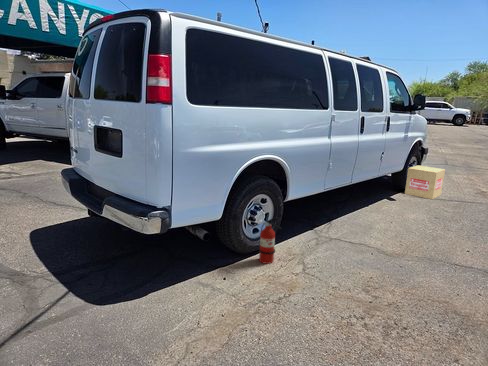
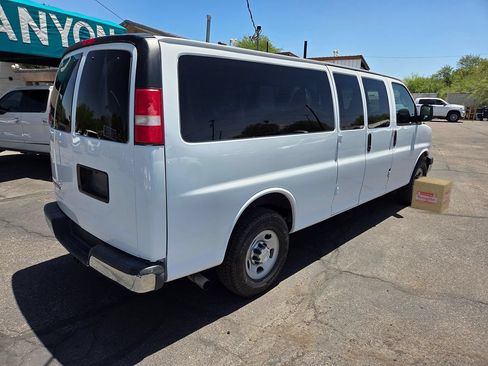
fire extinguisher: present [259,218,281,264] -> none [265,257,290,307]

